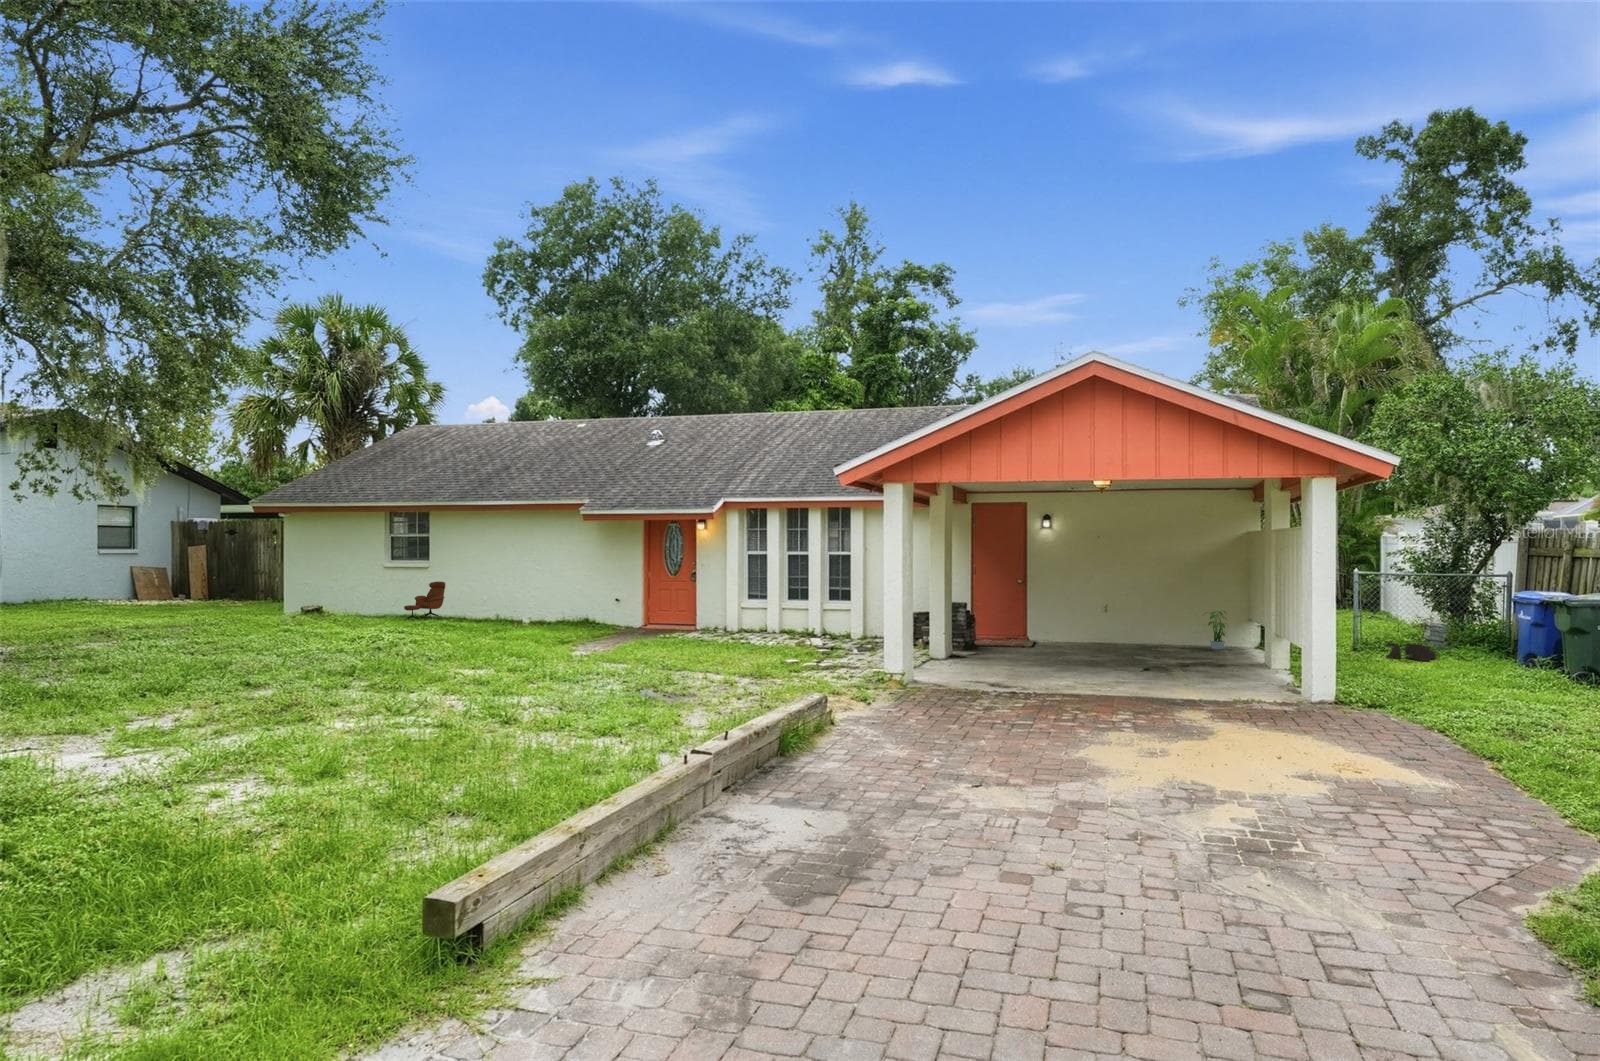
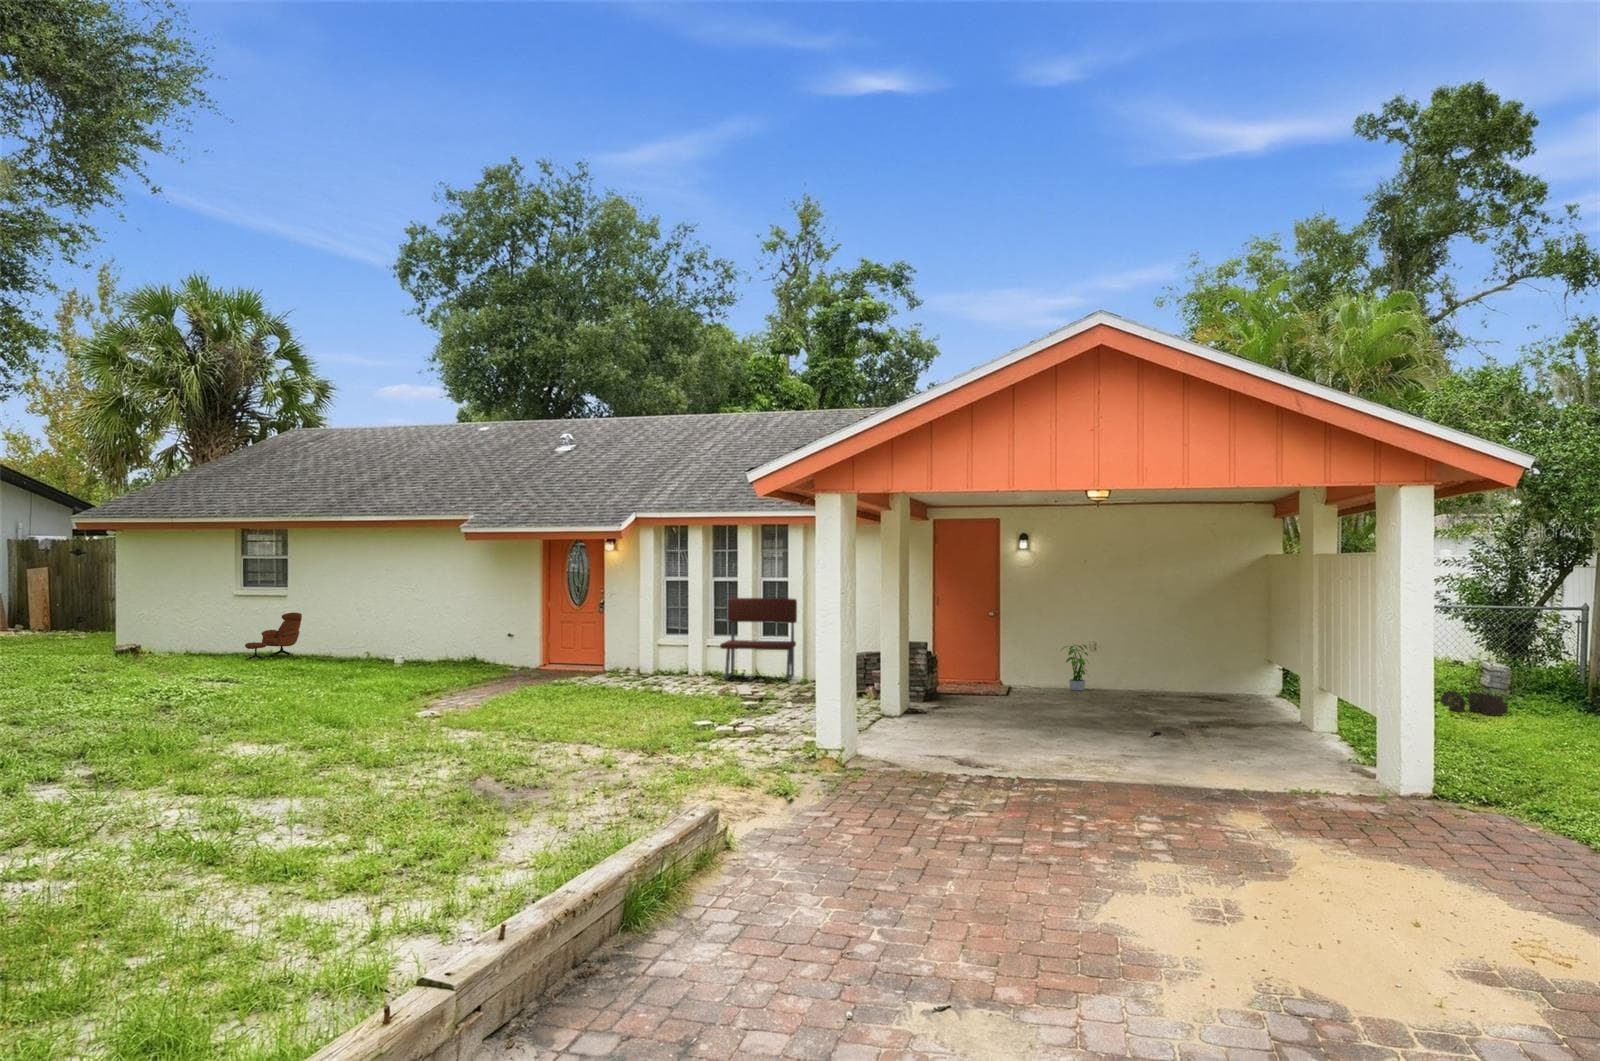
bench: none [795,569,857,636] -> present [720,598,797,680]
potted plant: present [1203,611,1227,650] -> present [1060,644,1089,691]

